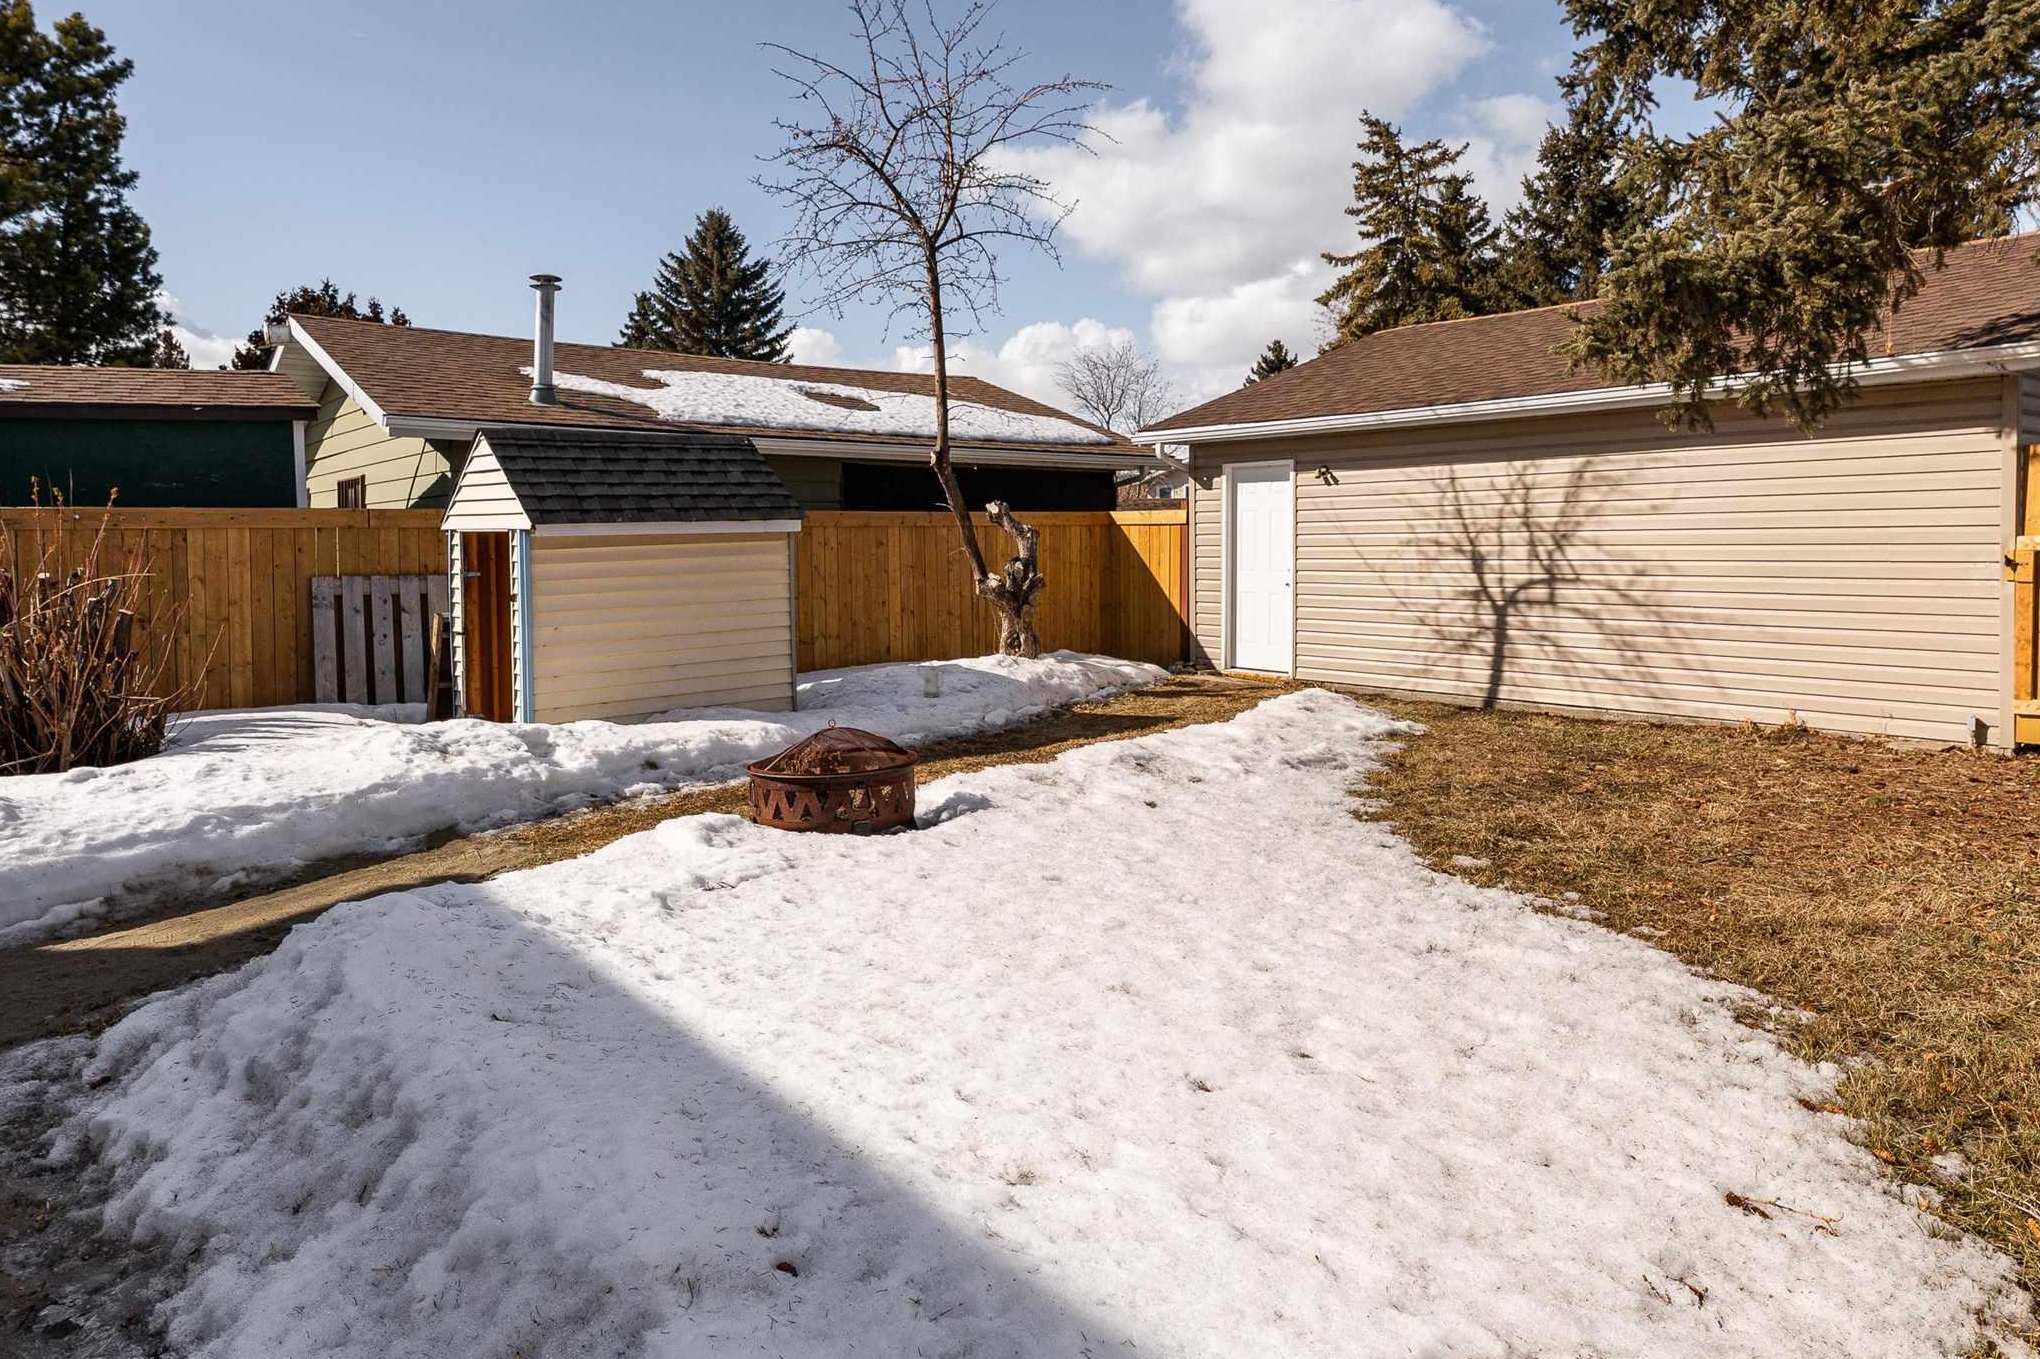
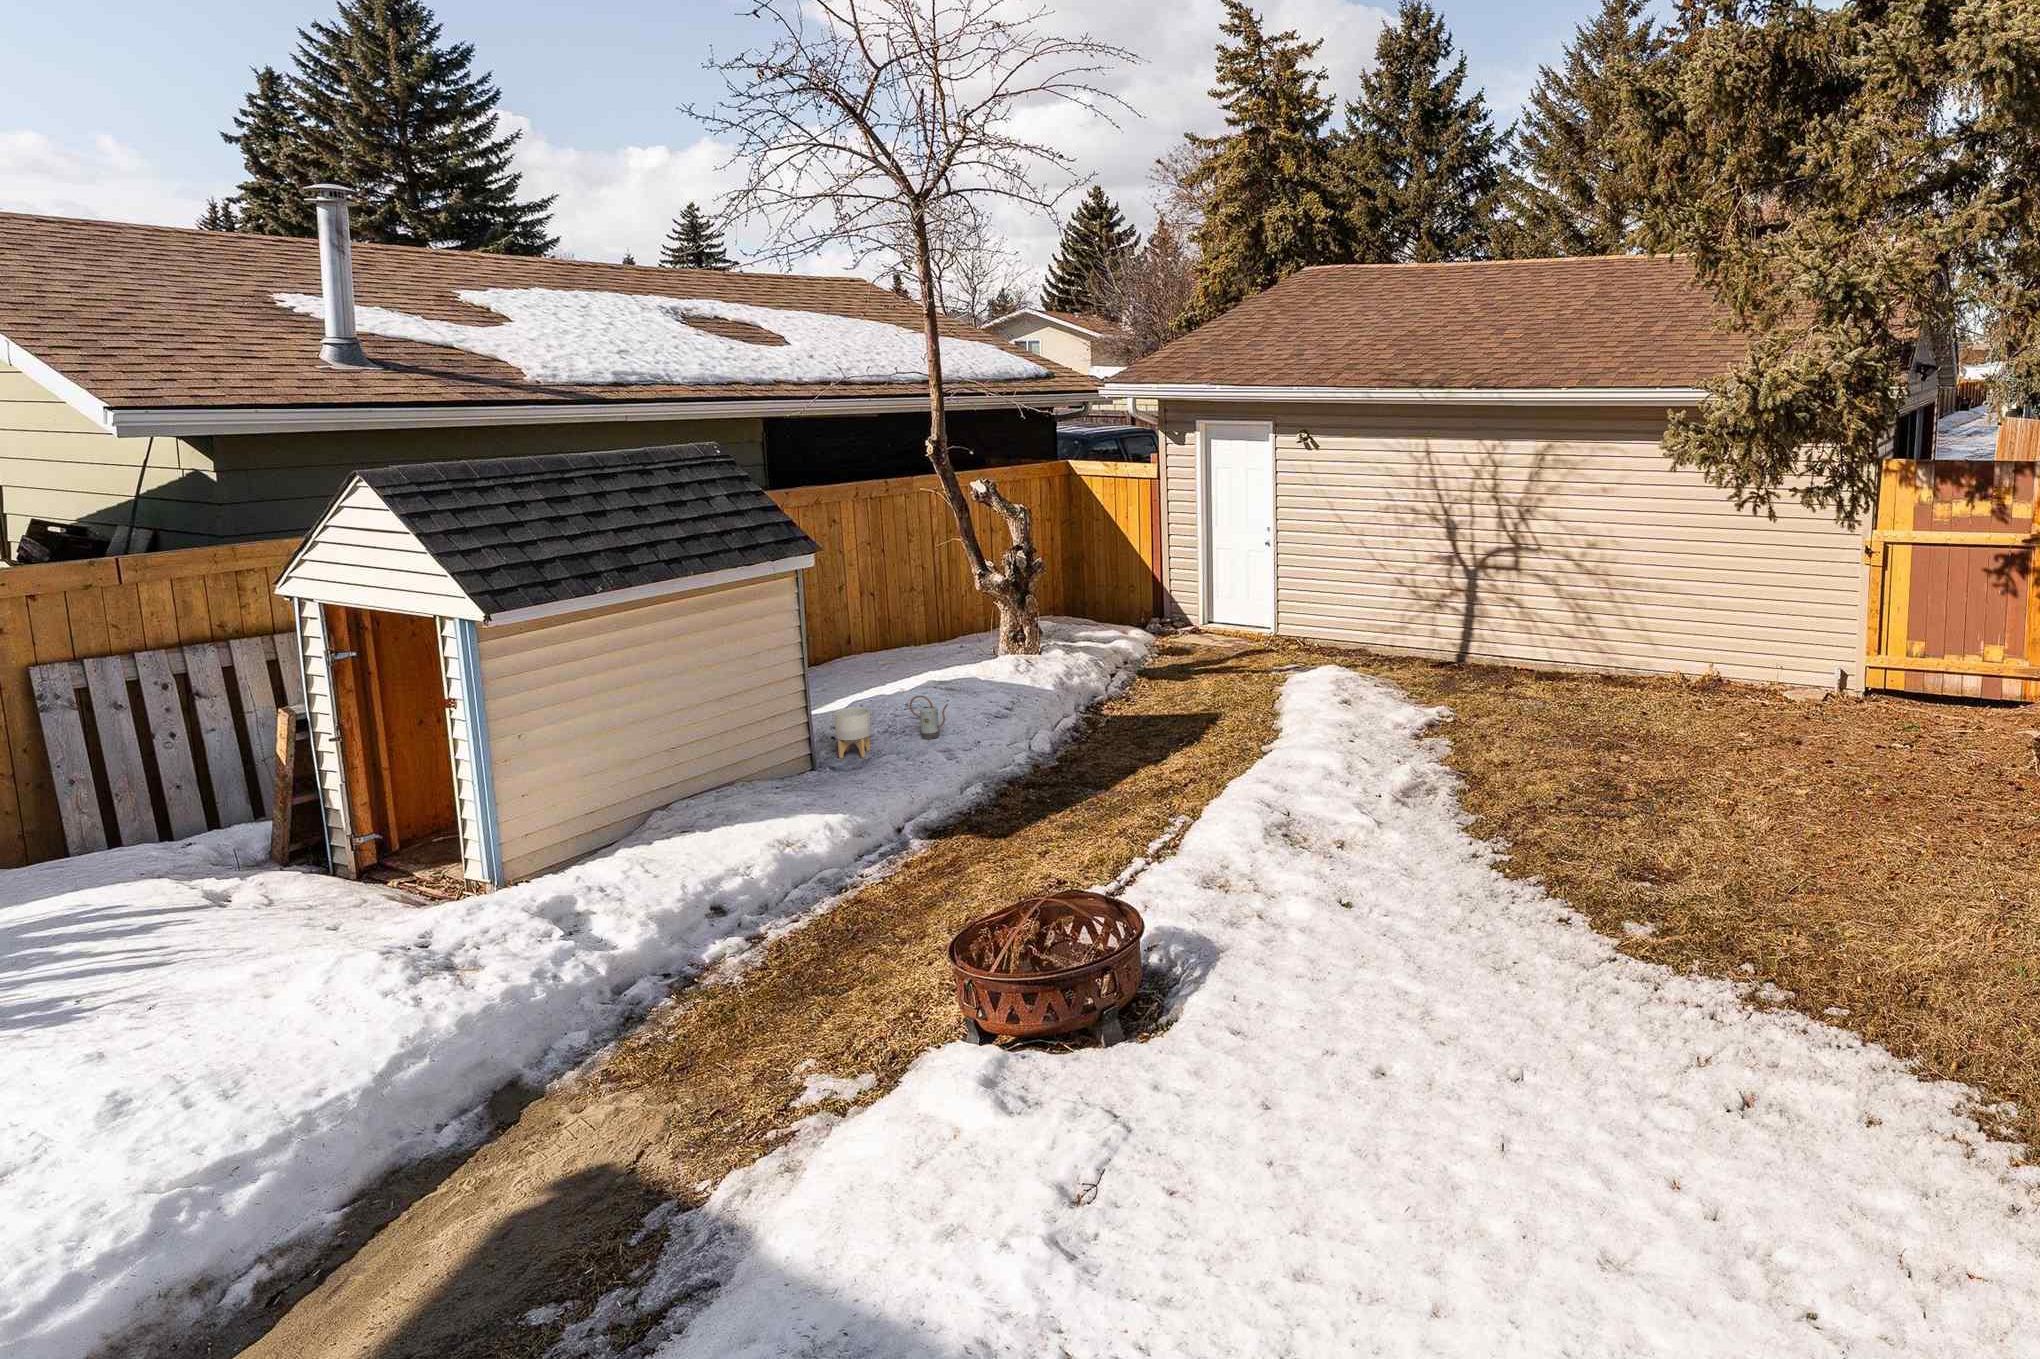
planter: none [856,660,882,700] -> present [834,707,871,758]

